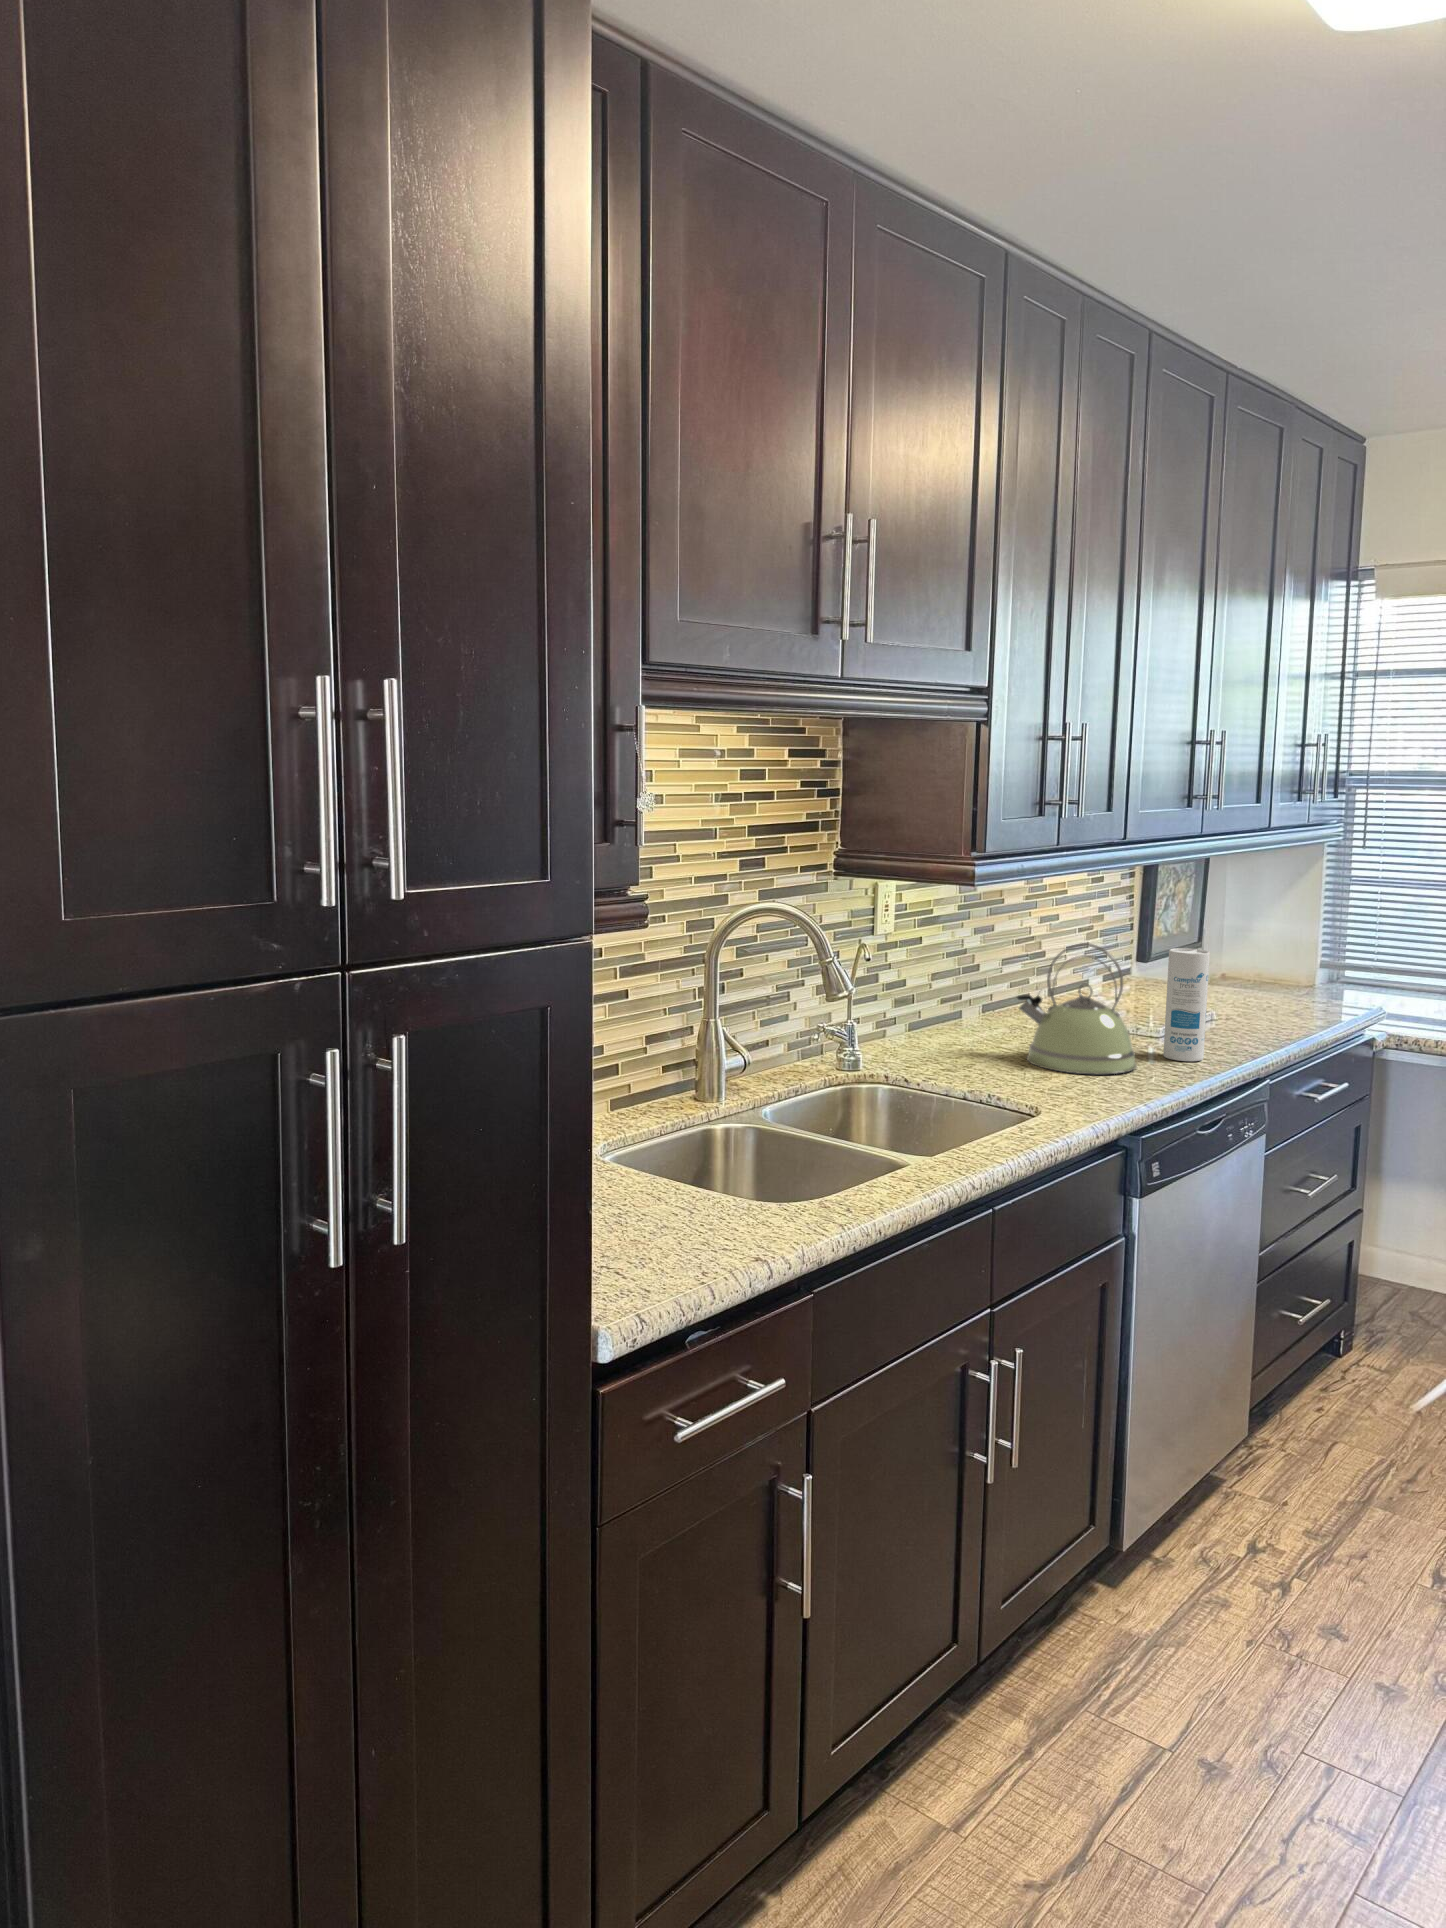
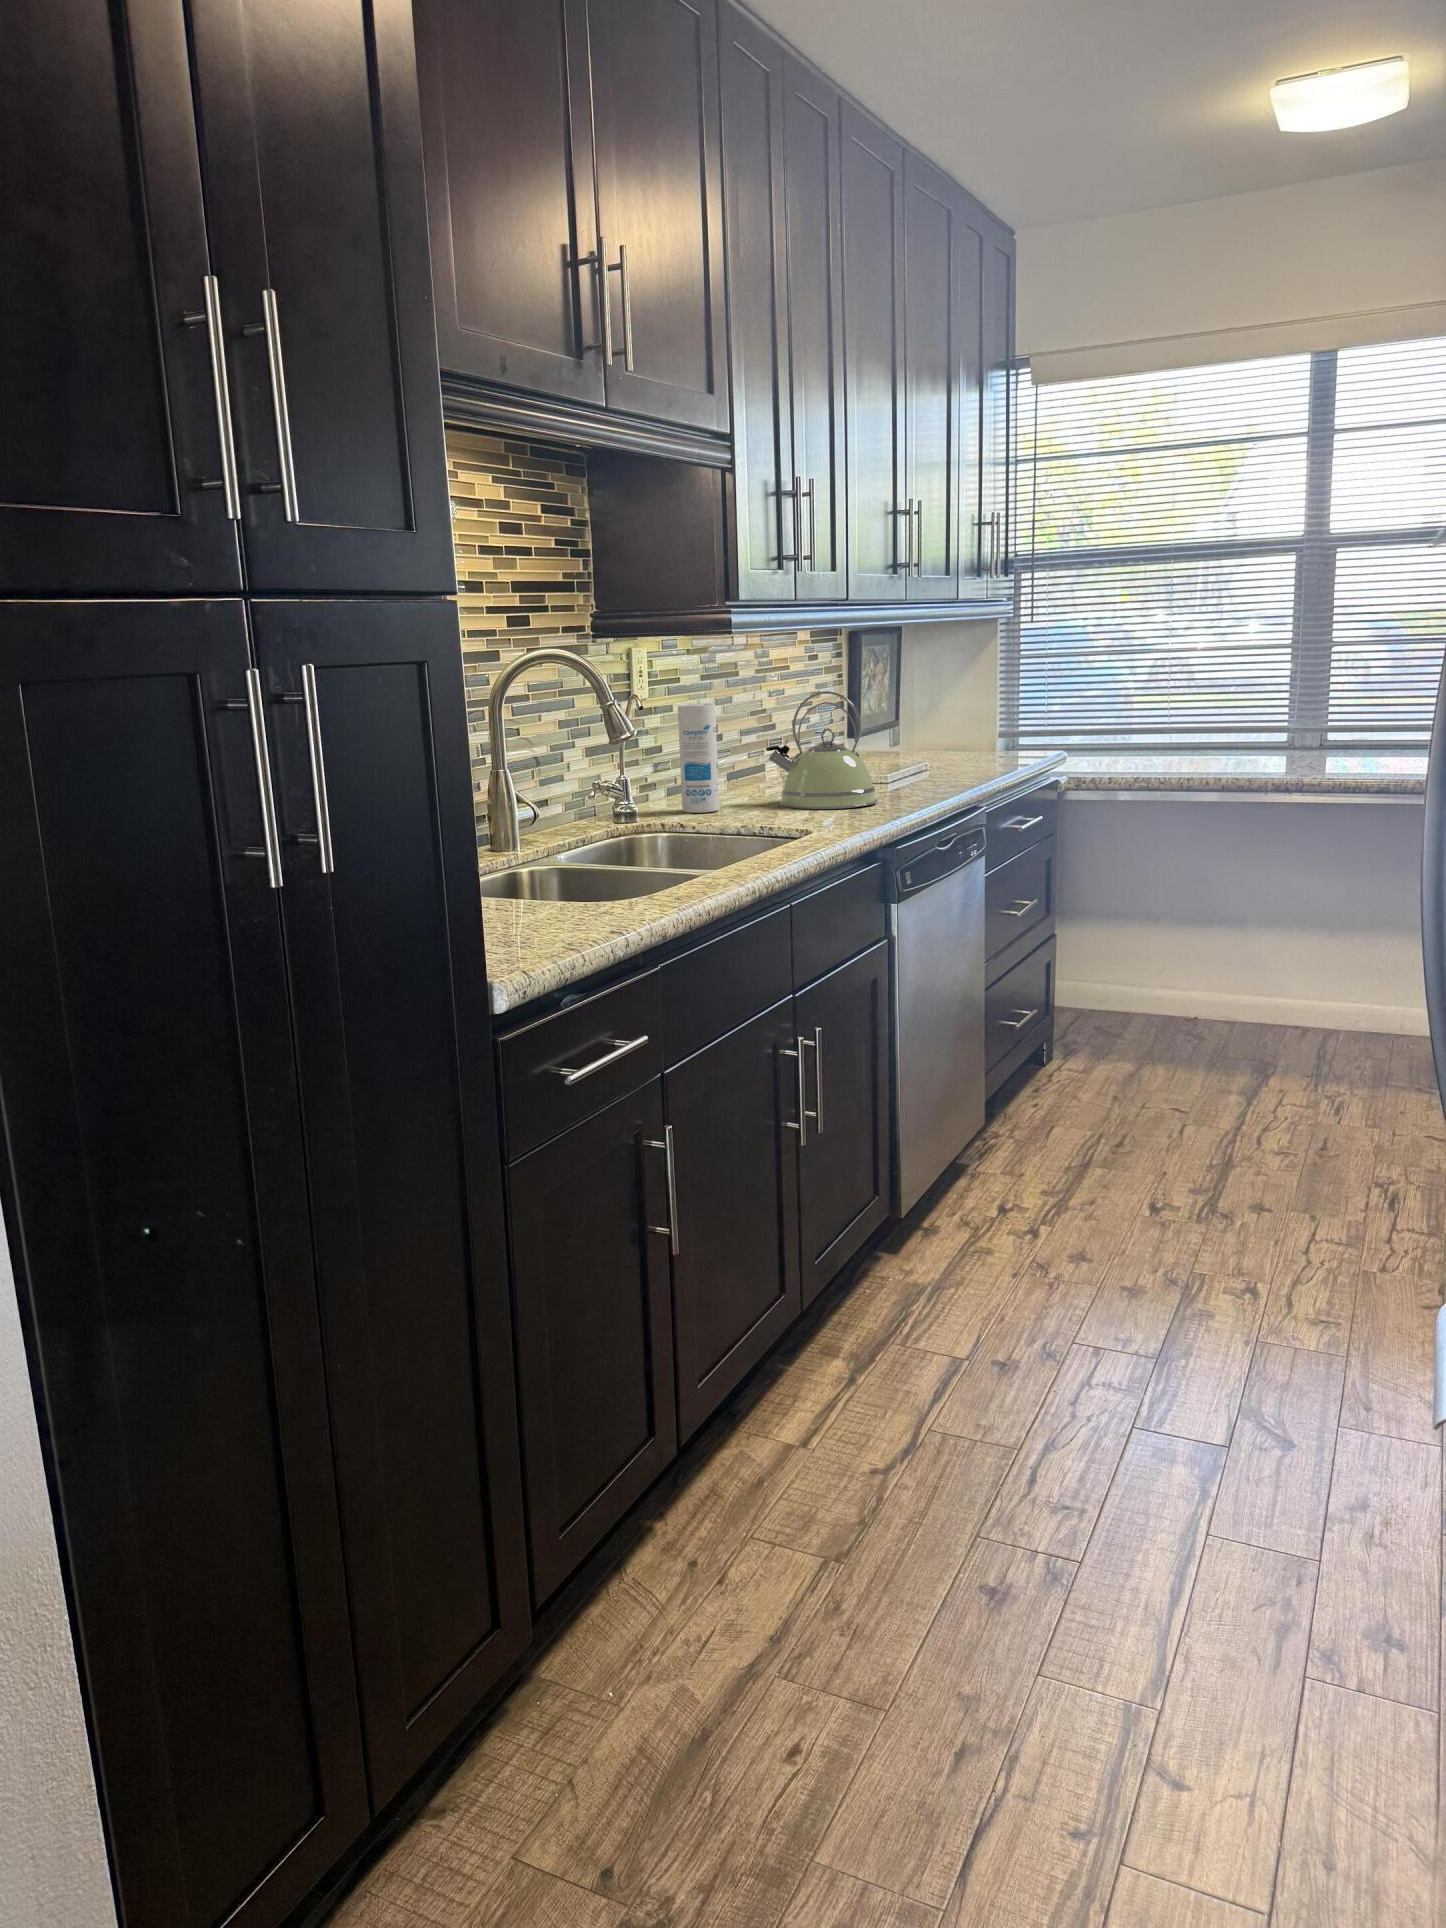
canister: present [1163,948,1210,1061] -> present [678,703,719,813]

